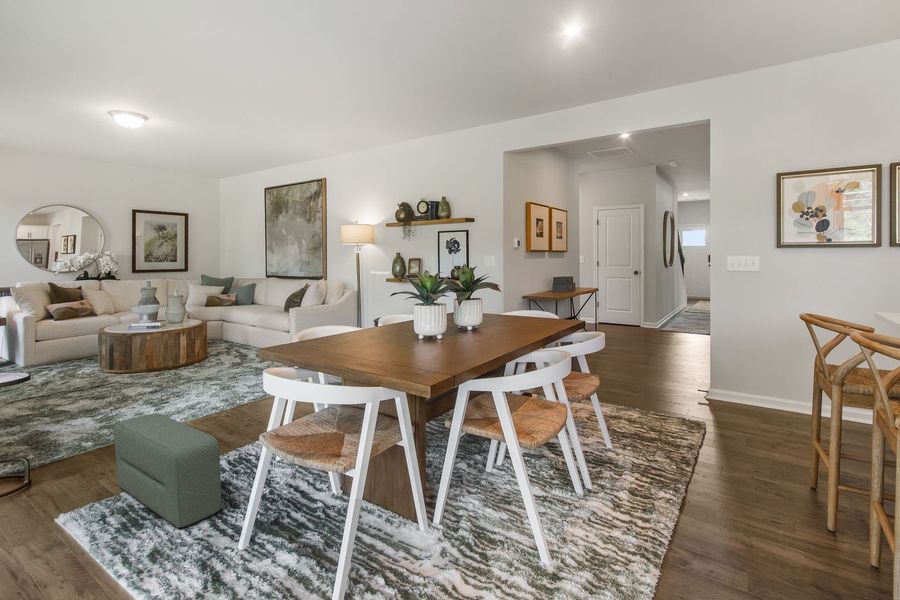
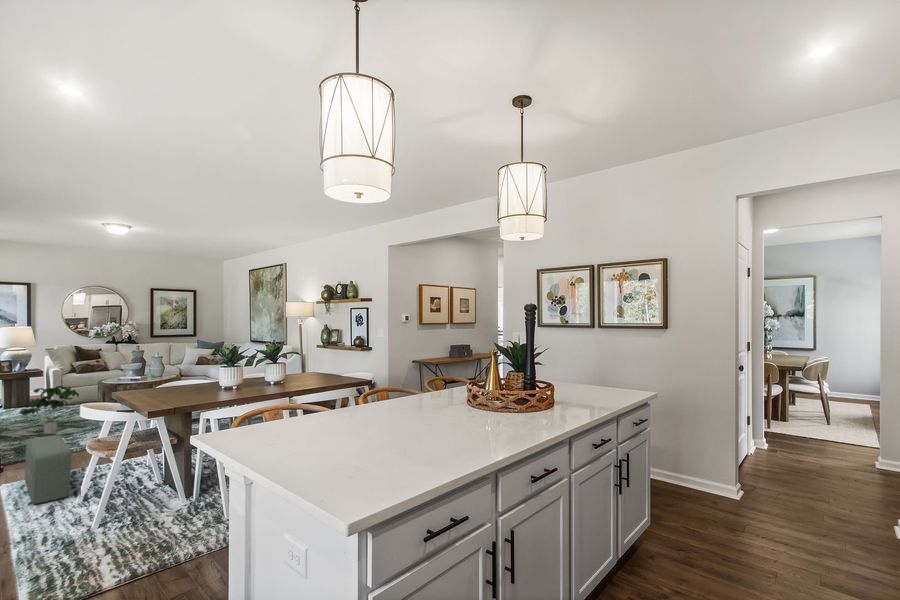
potted plant: none [23,337,102,405] -> present [20,386,79,434]

